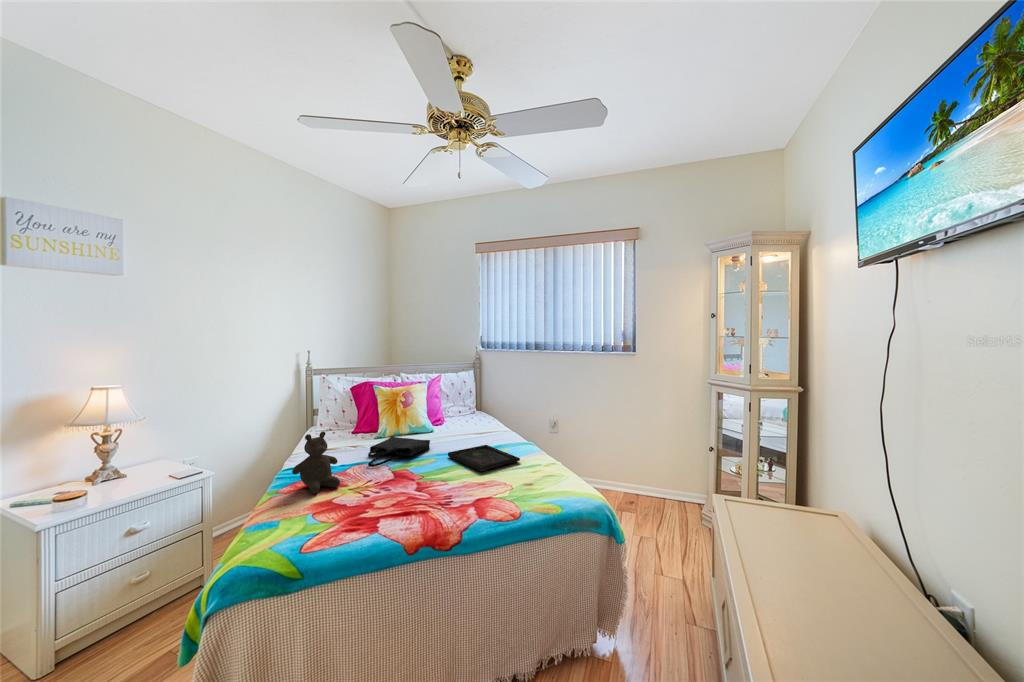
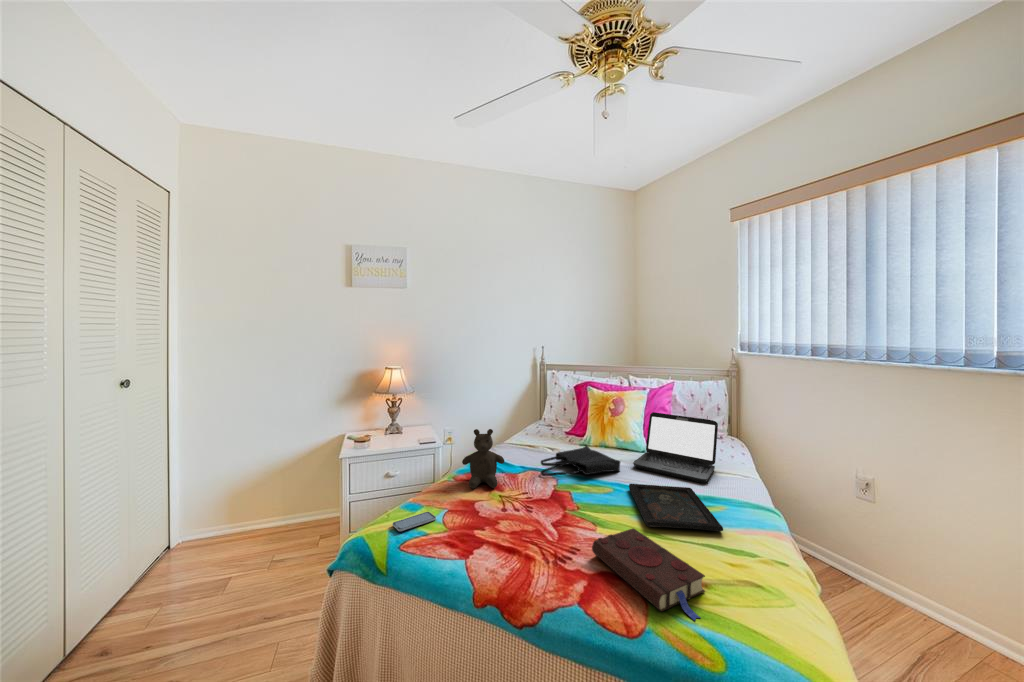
laptop: none [436,398,491,444] -> present [633,412,718,483]
book: none [464,472,540,502] -> present [592,528,705,620]
smartphone: none [267,521,310,543] -> present [392,512,436,531]

